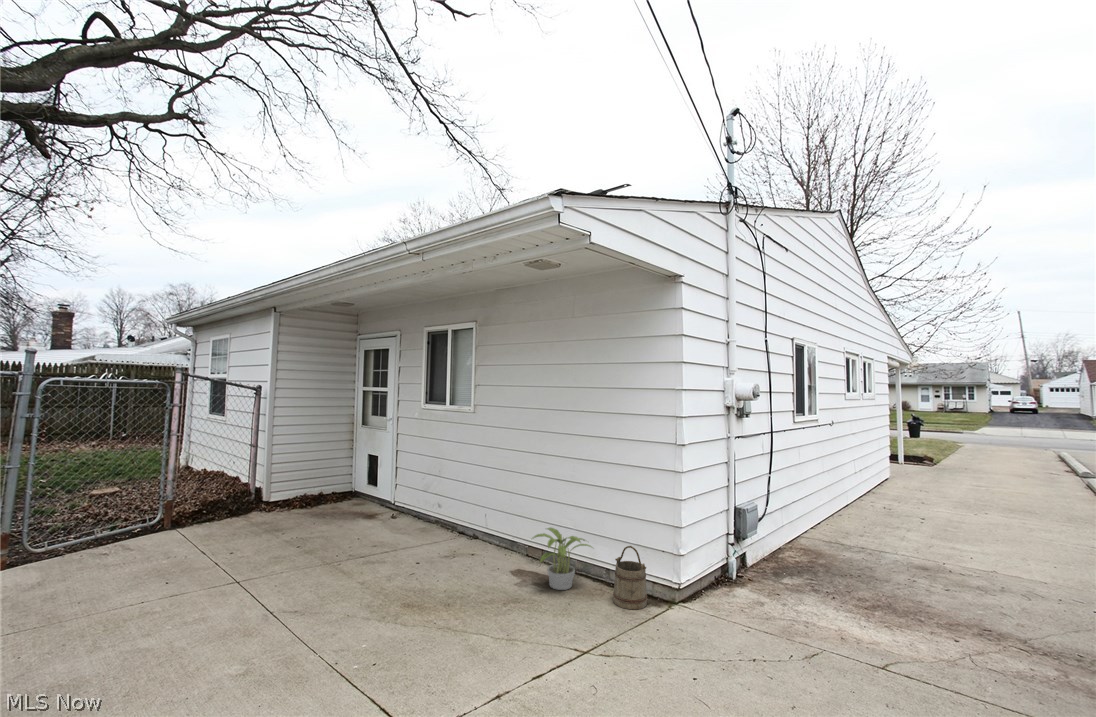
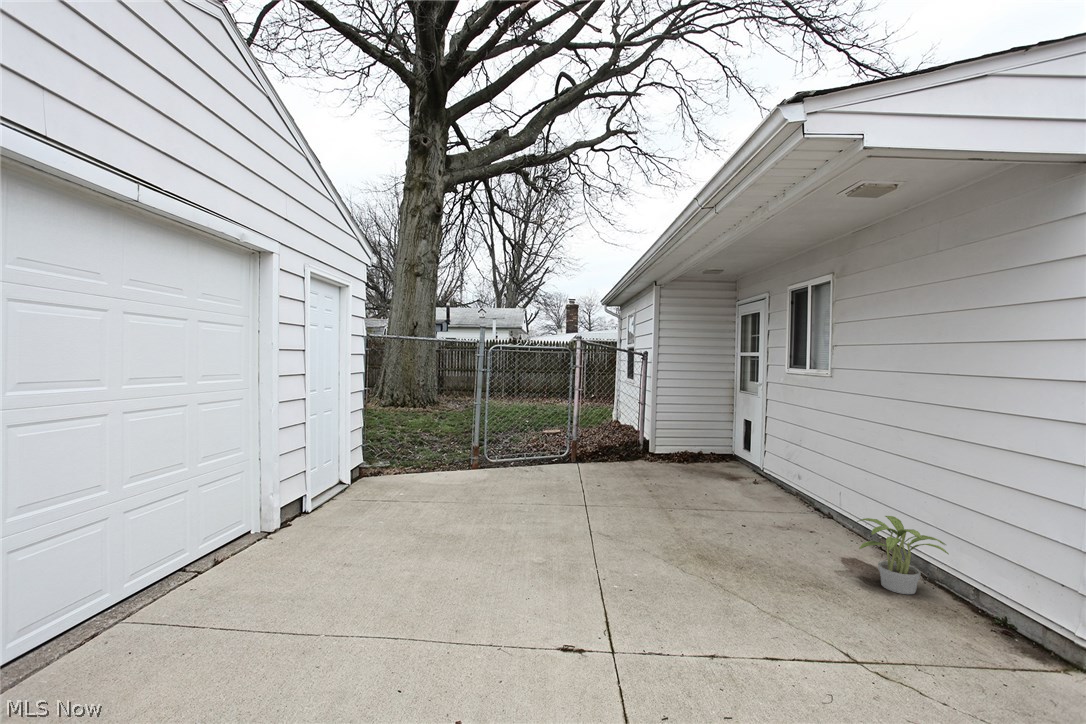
bucket: present [613,546,647,609] -> none [965,560,1028,651]

